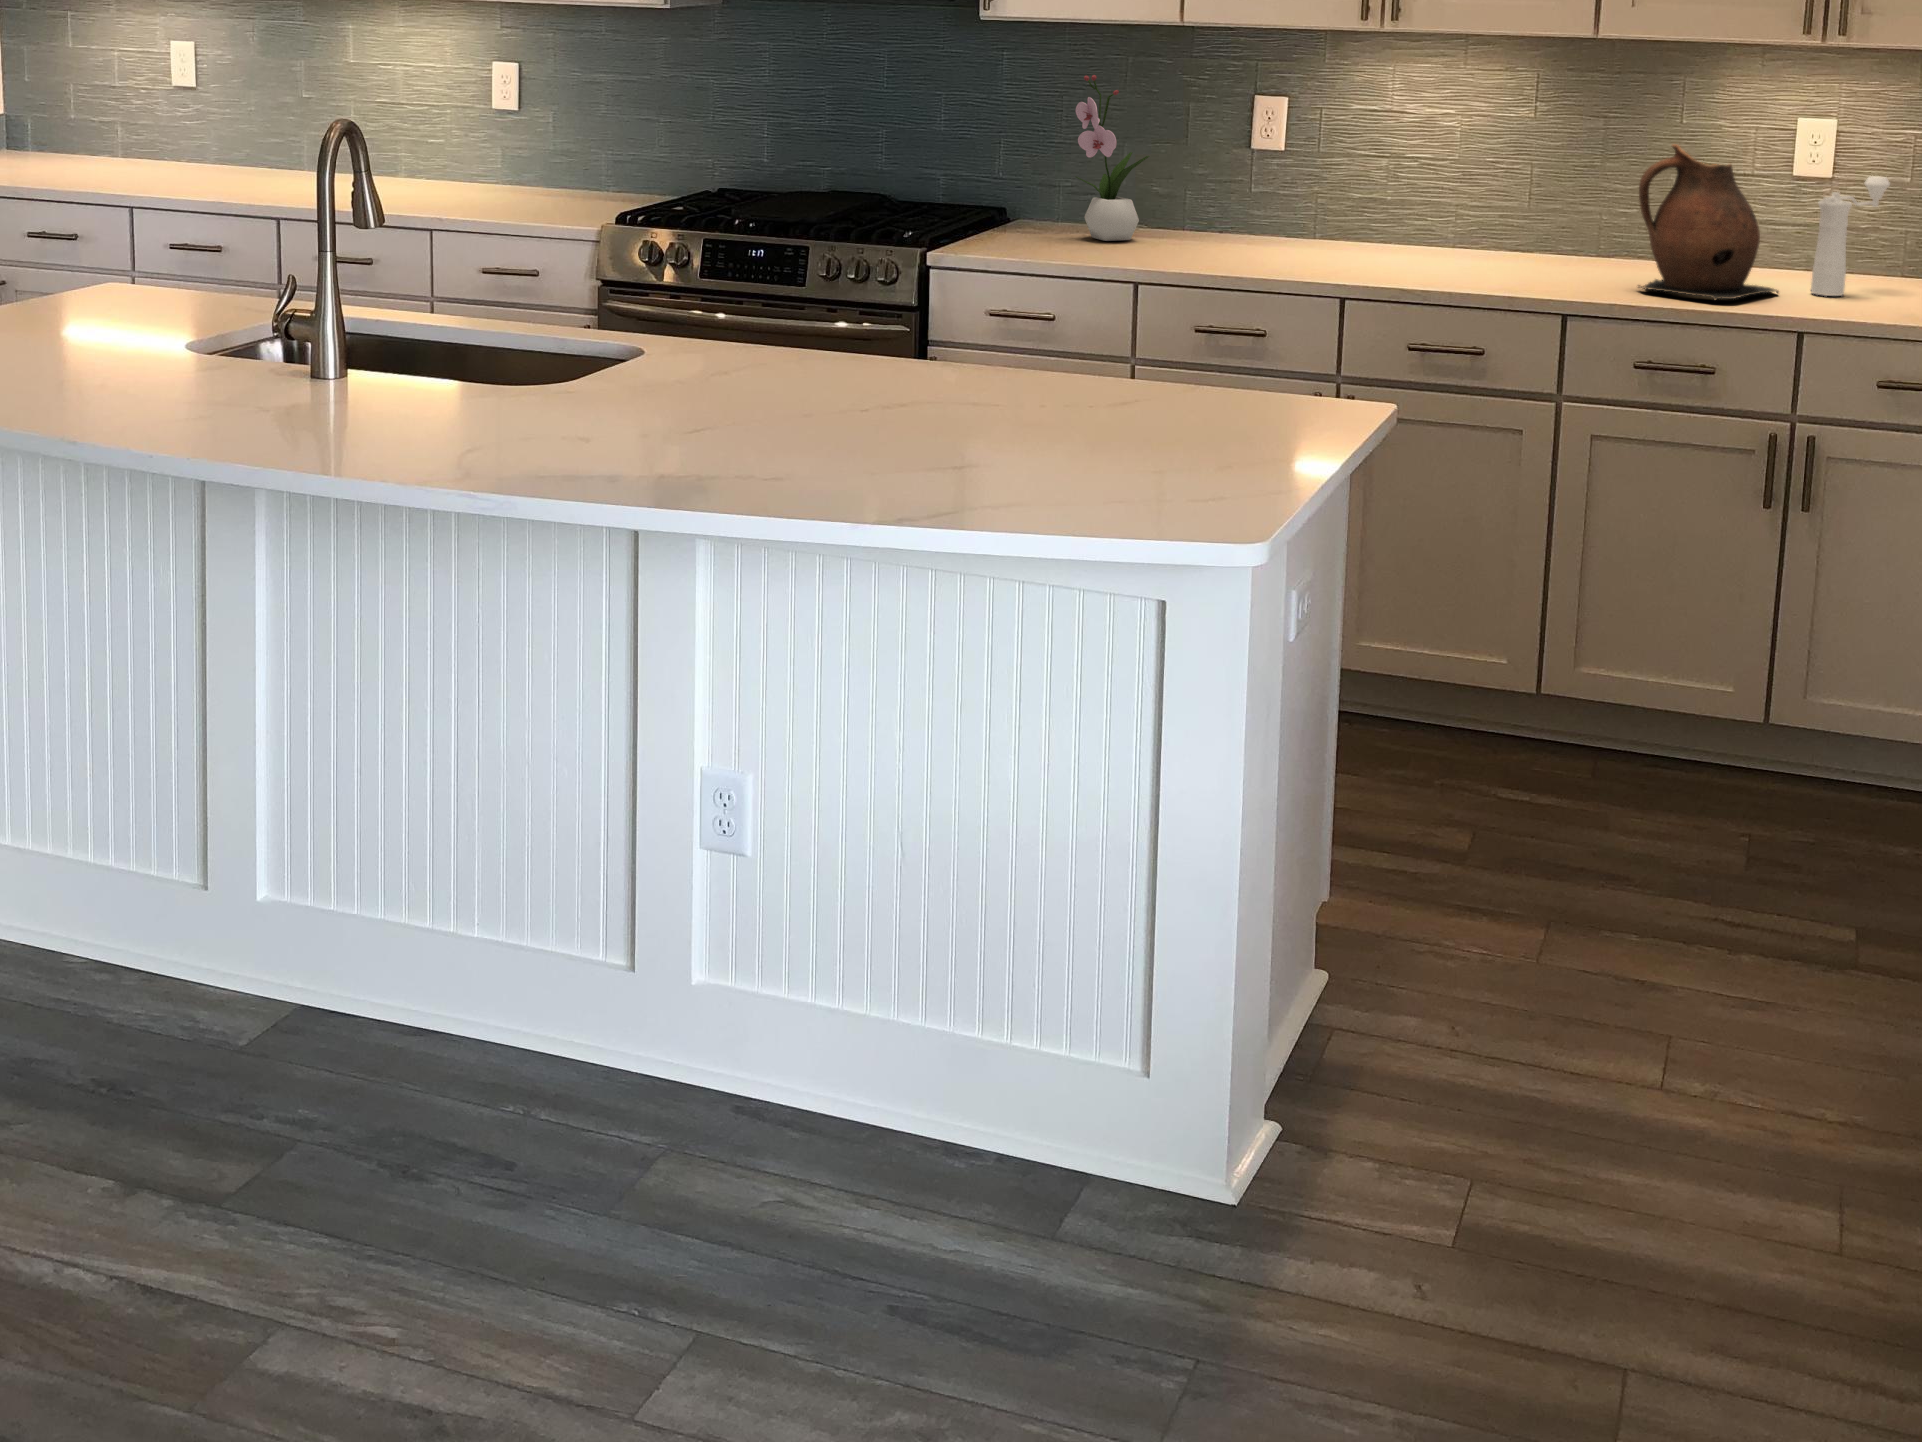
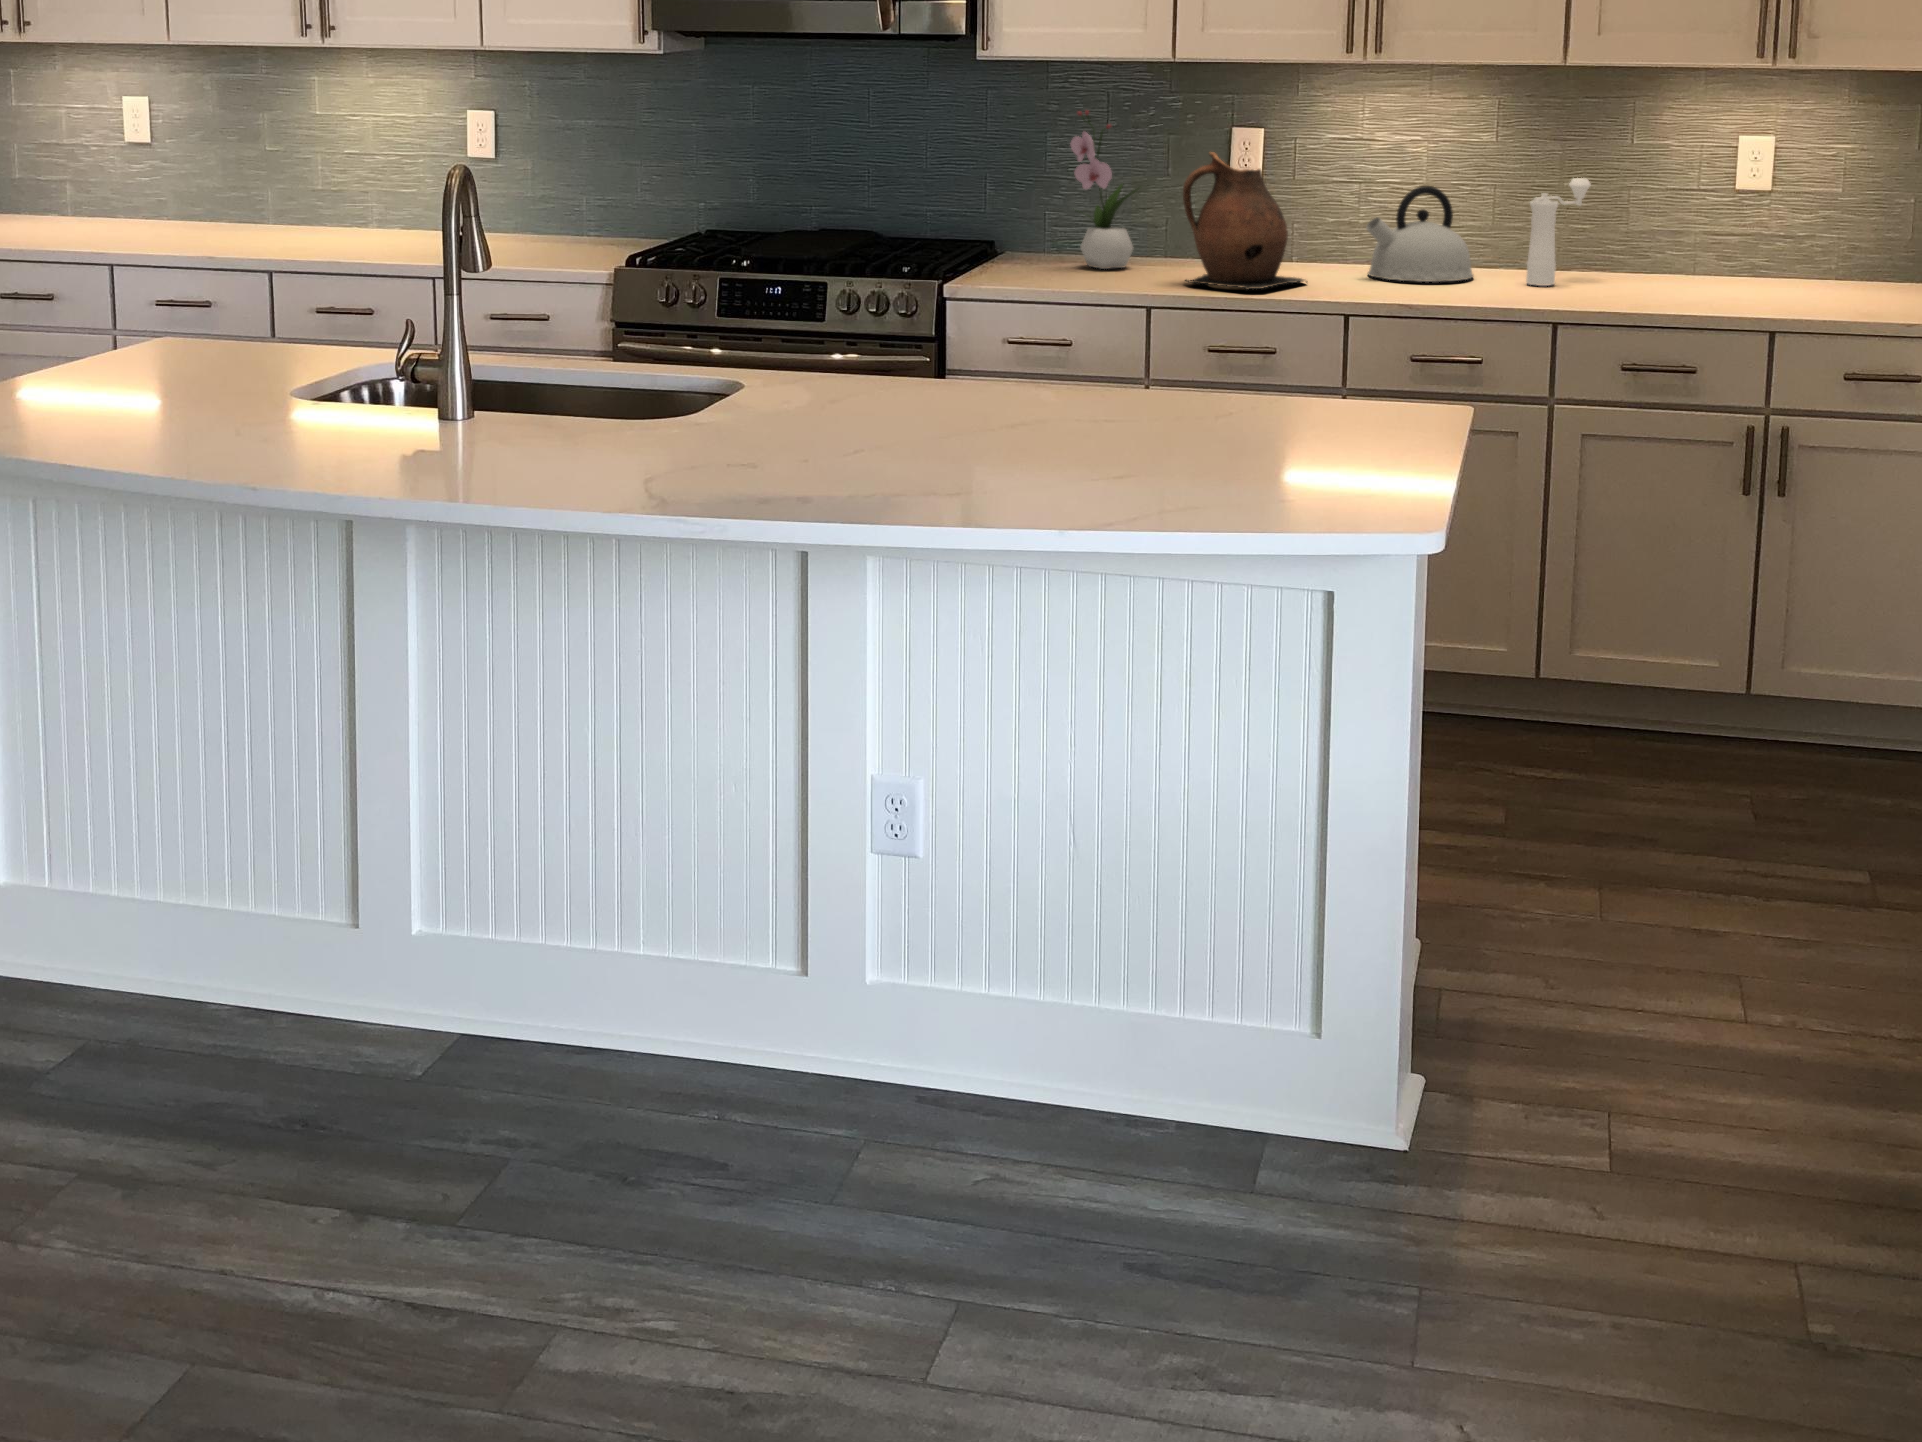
ceramic pitcher: present [1638,144,1779,300] -> present [1183,152,1305,290]
kettle: none [1381,163,1497,265] -> present [1366,186,1473,282]
pepper mill: present [1811,176,1890,296] -> present [1526,178,1591,286]

